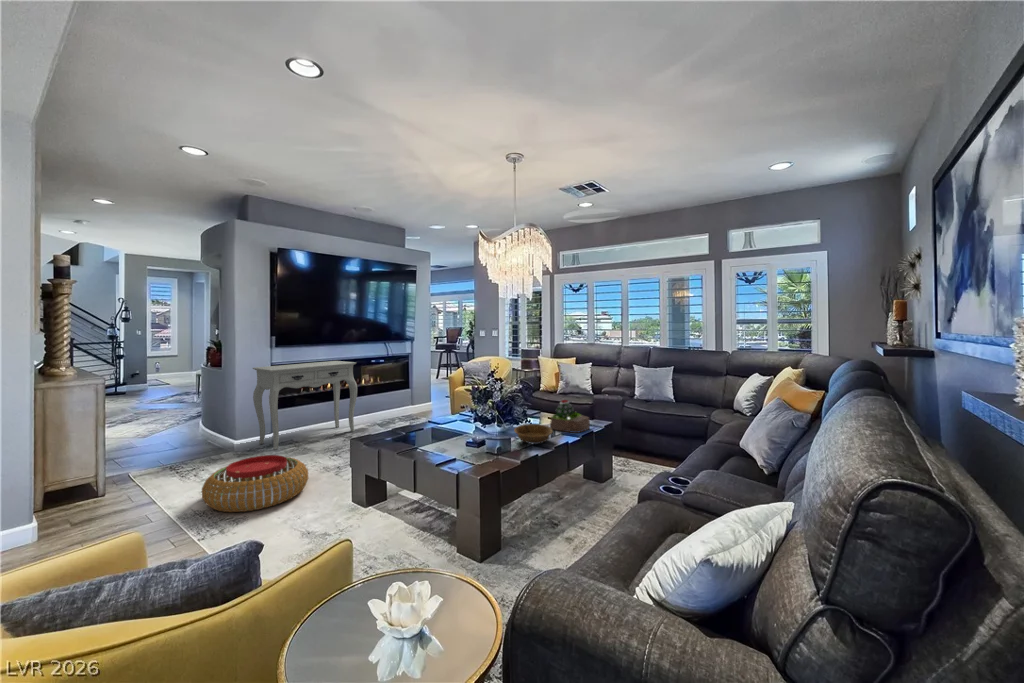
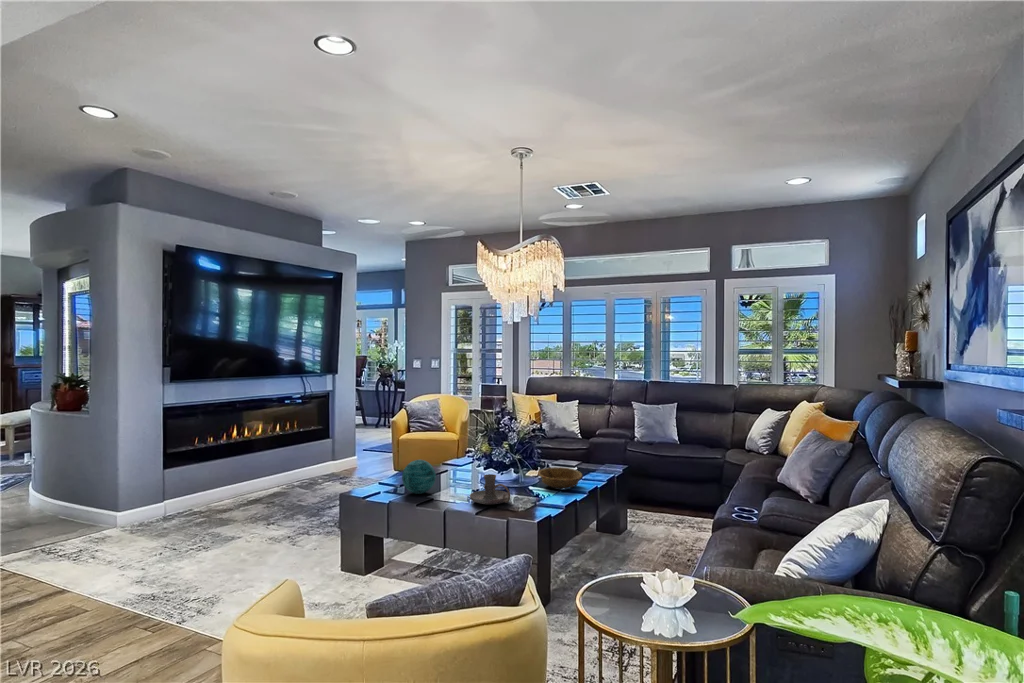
console table: present [253,361,357,450] -> none [142,400,281,521]
succulent plant: present [550,400,590,433] -> none [568,440,612,477]
decorative orb: none [398,415,426,443] -> present [402,460,436,494]
candle holder: none [443,430,478,456] -> present [470,474,510,504]
pouf: present [202,455,308,512] -> none [135,521,270,594]

